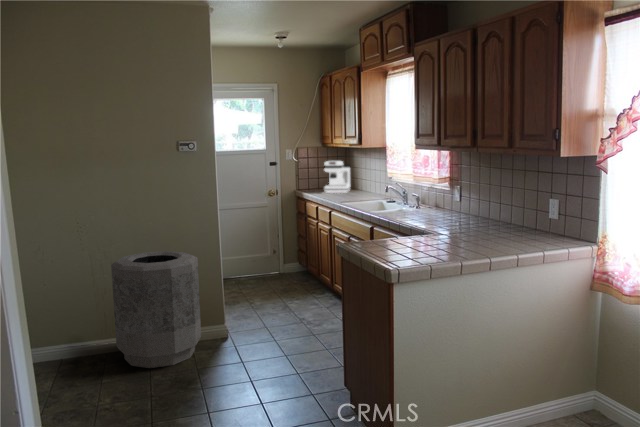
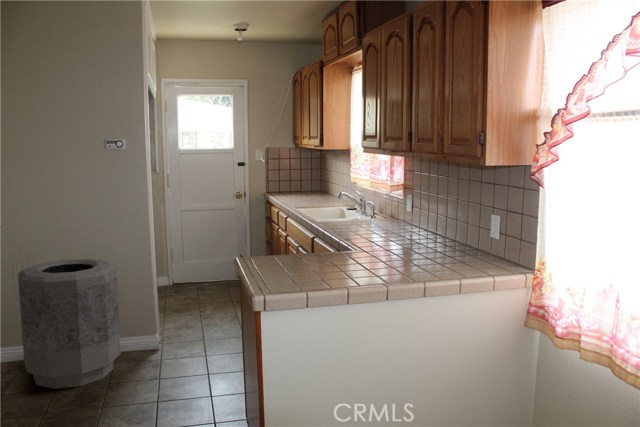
coffee maker: present [324,161,350,193] -> none [290,163,320,198]

